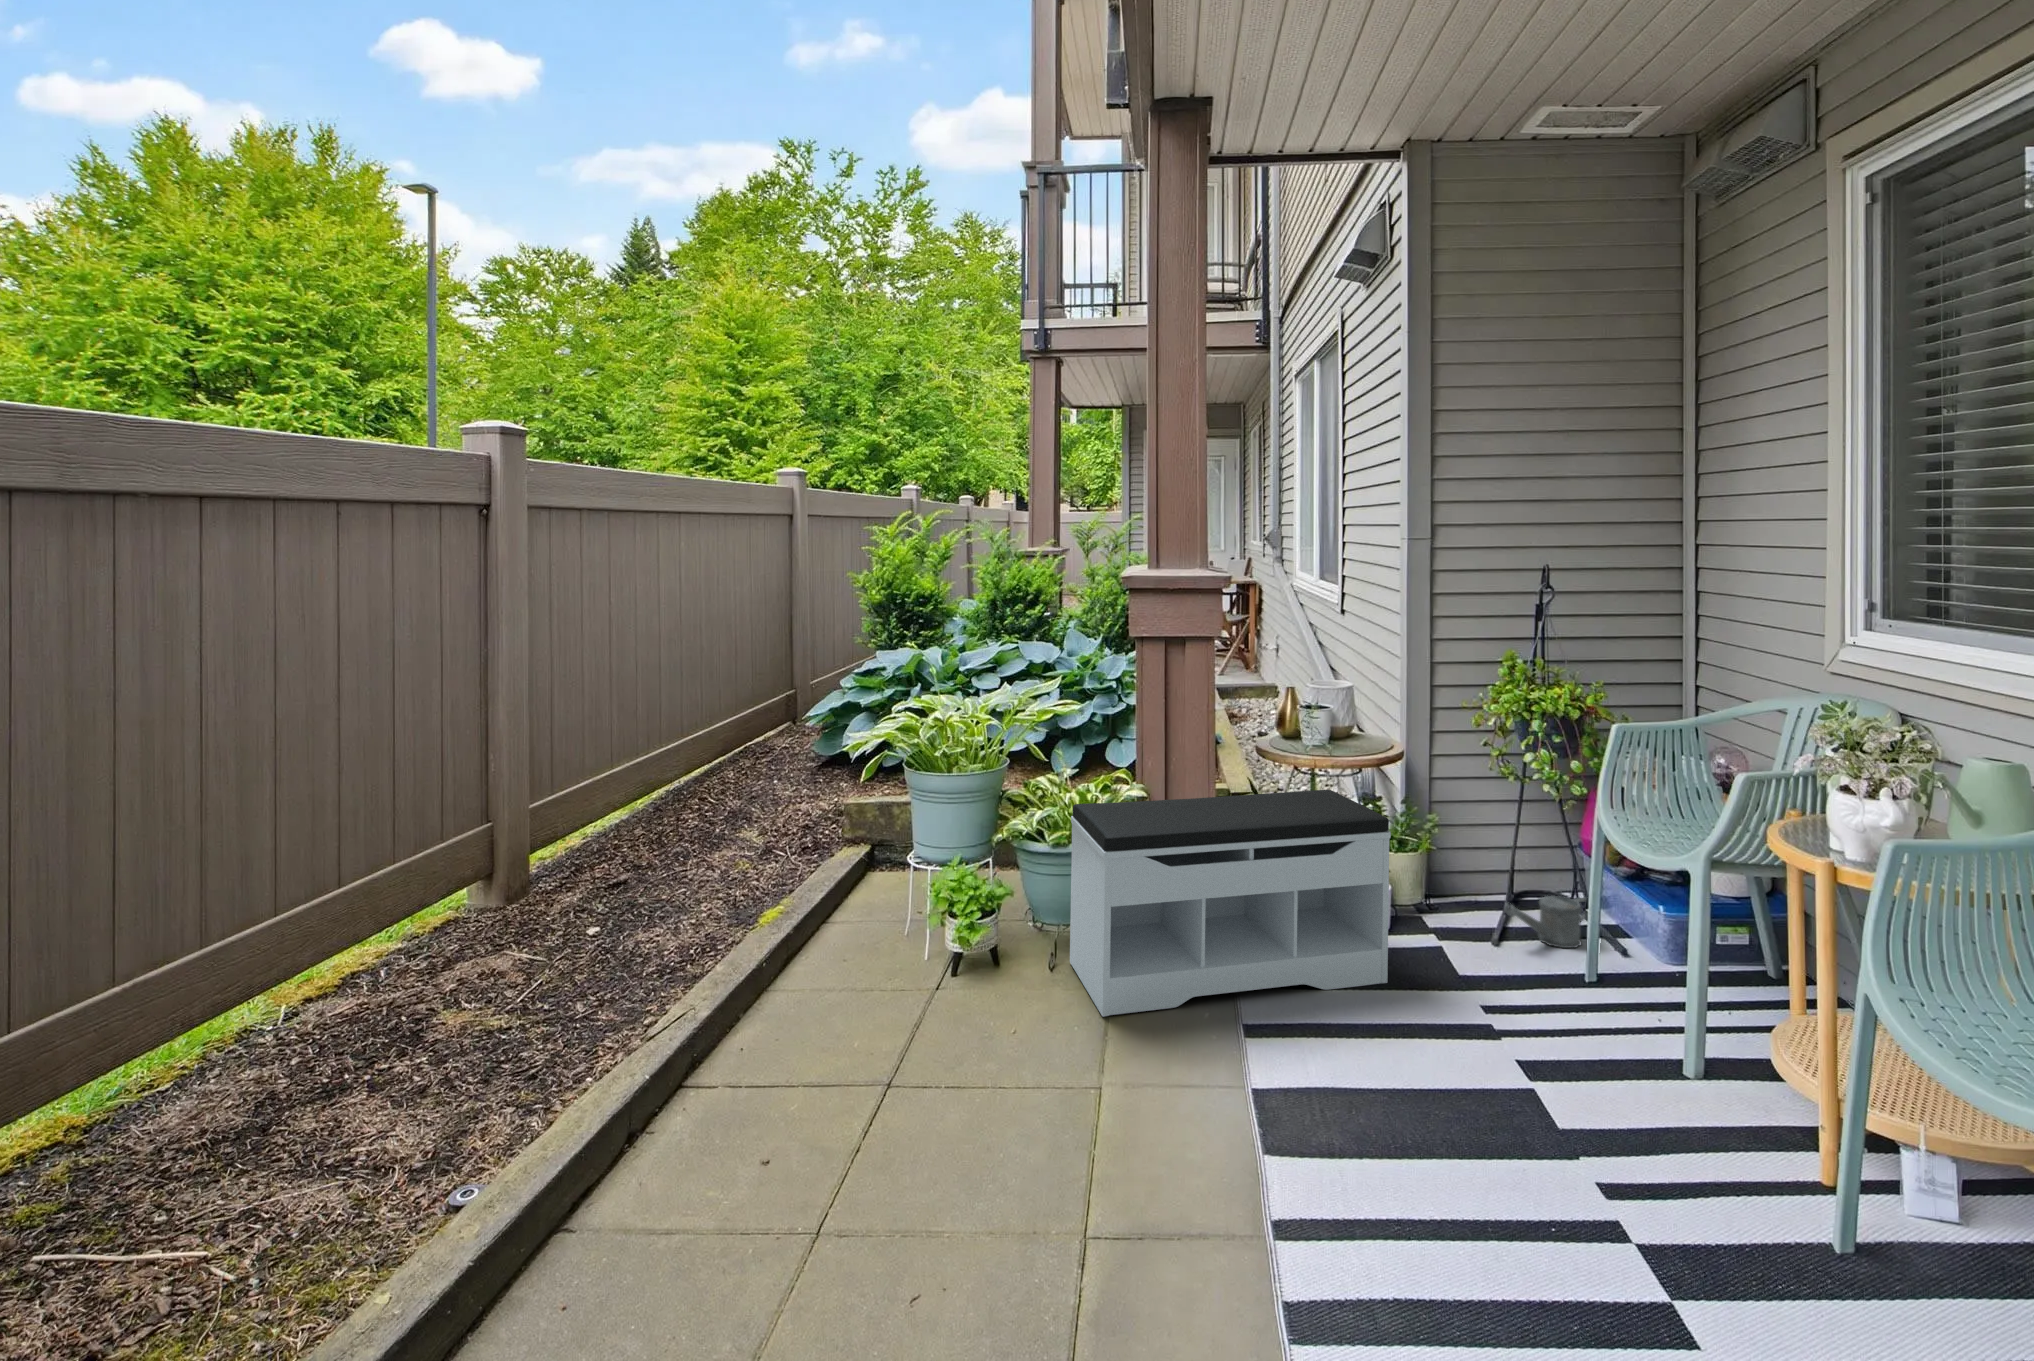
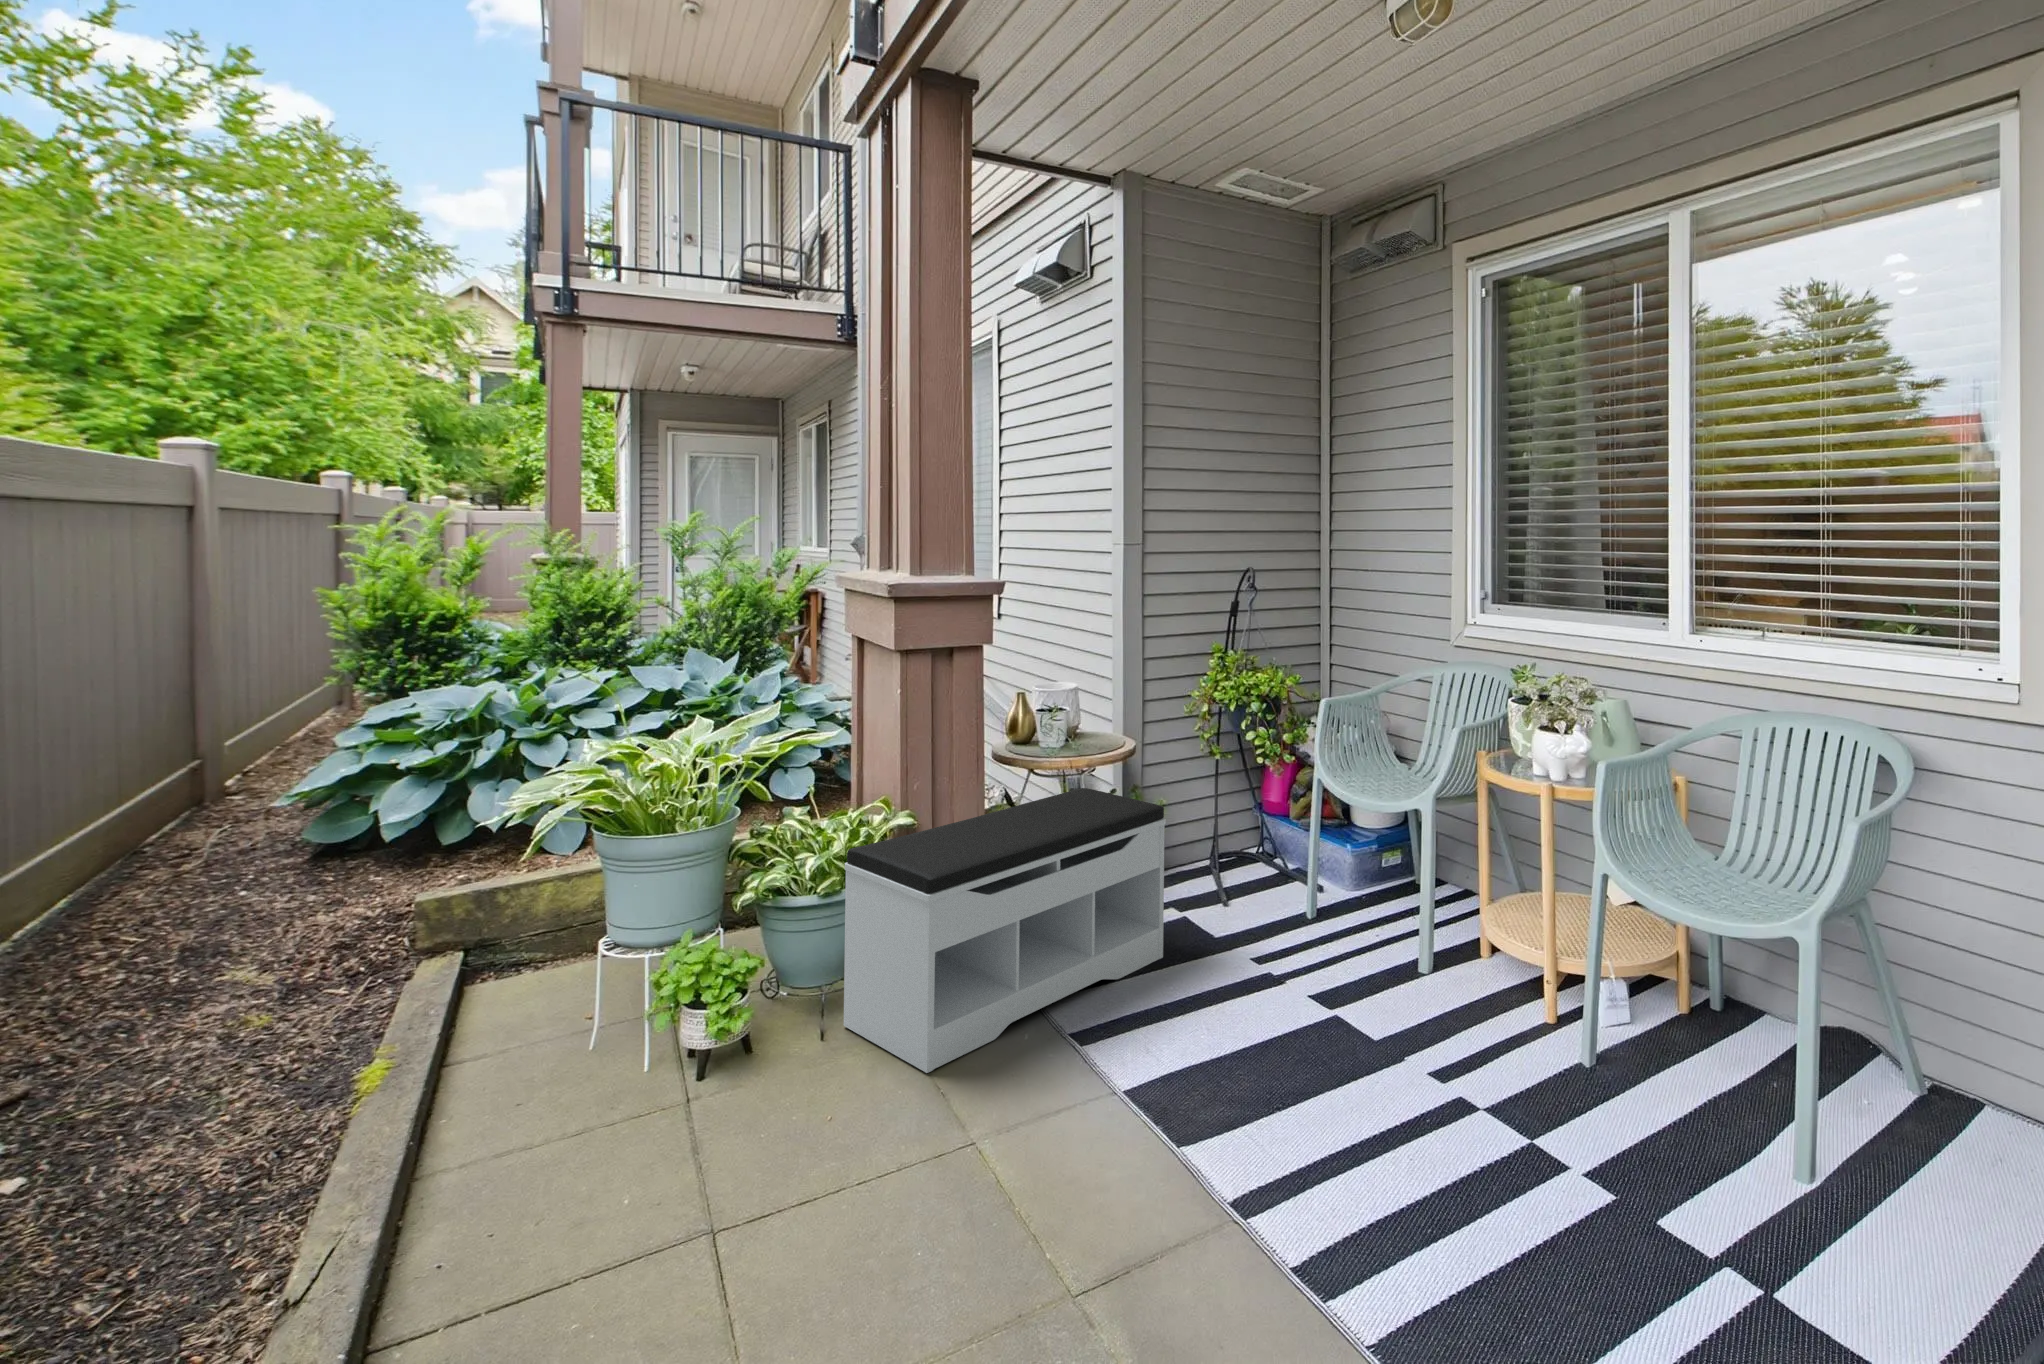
watering can: present [1505,896,1586,948] -> none [1229,844,1281,891]

